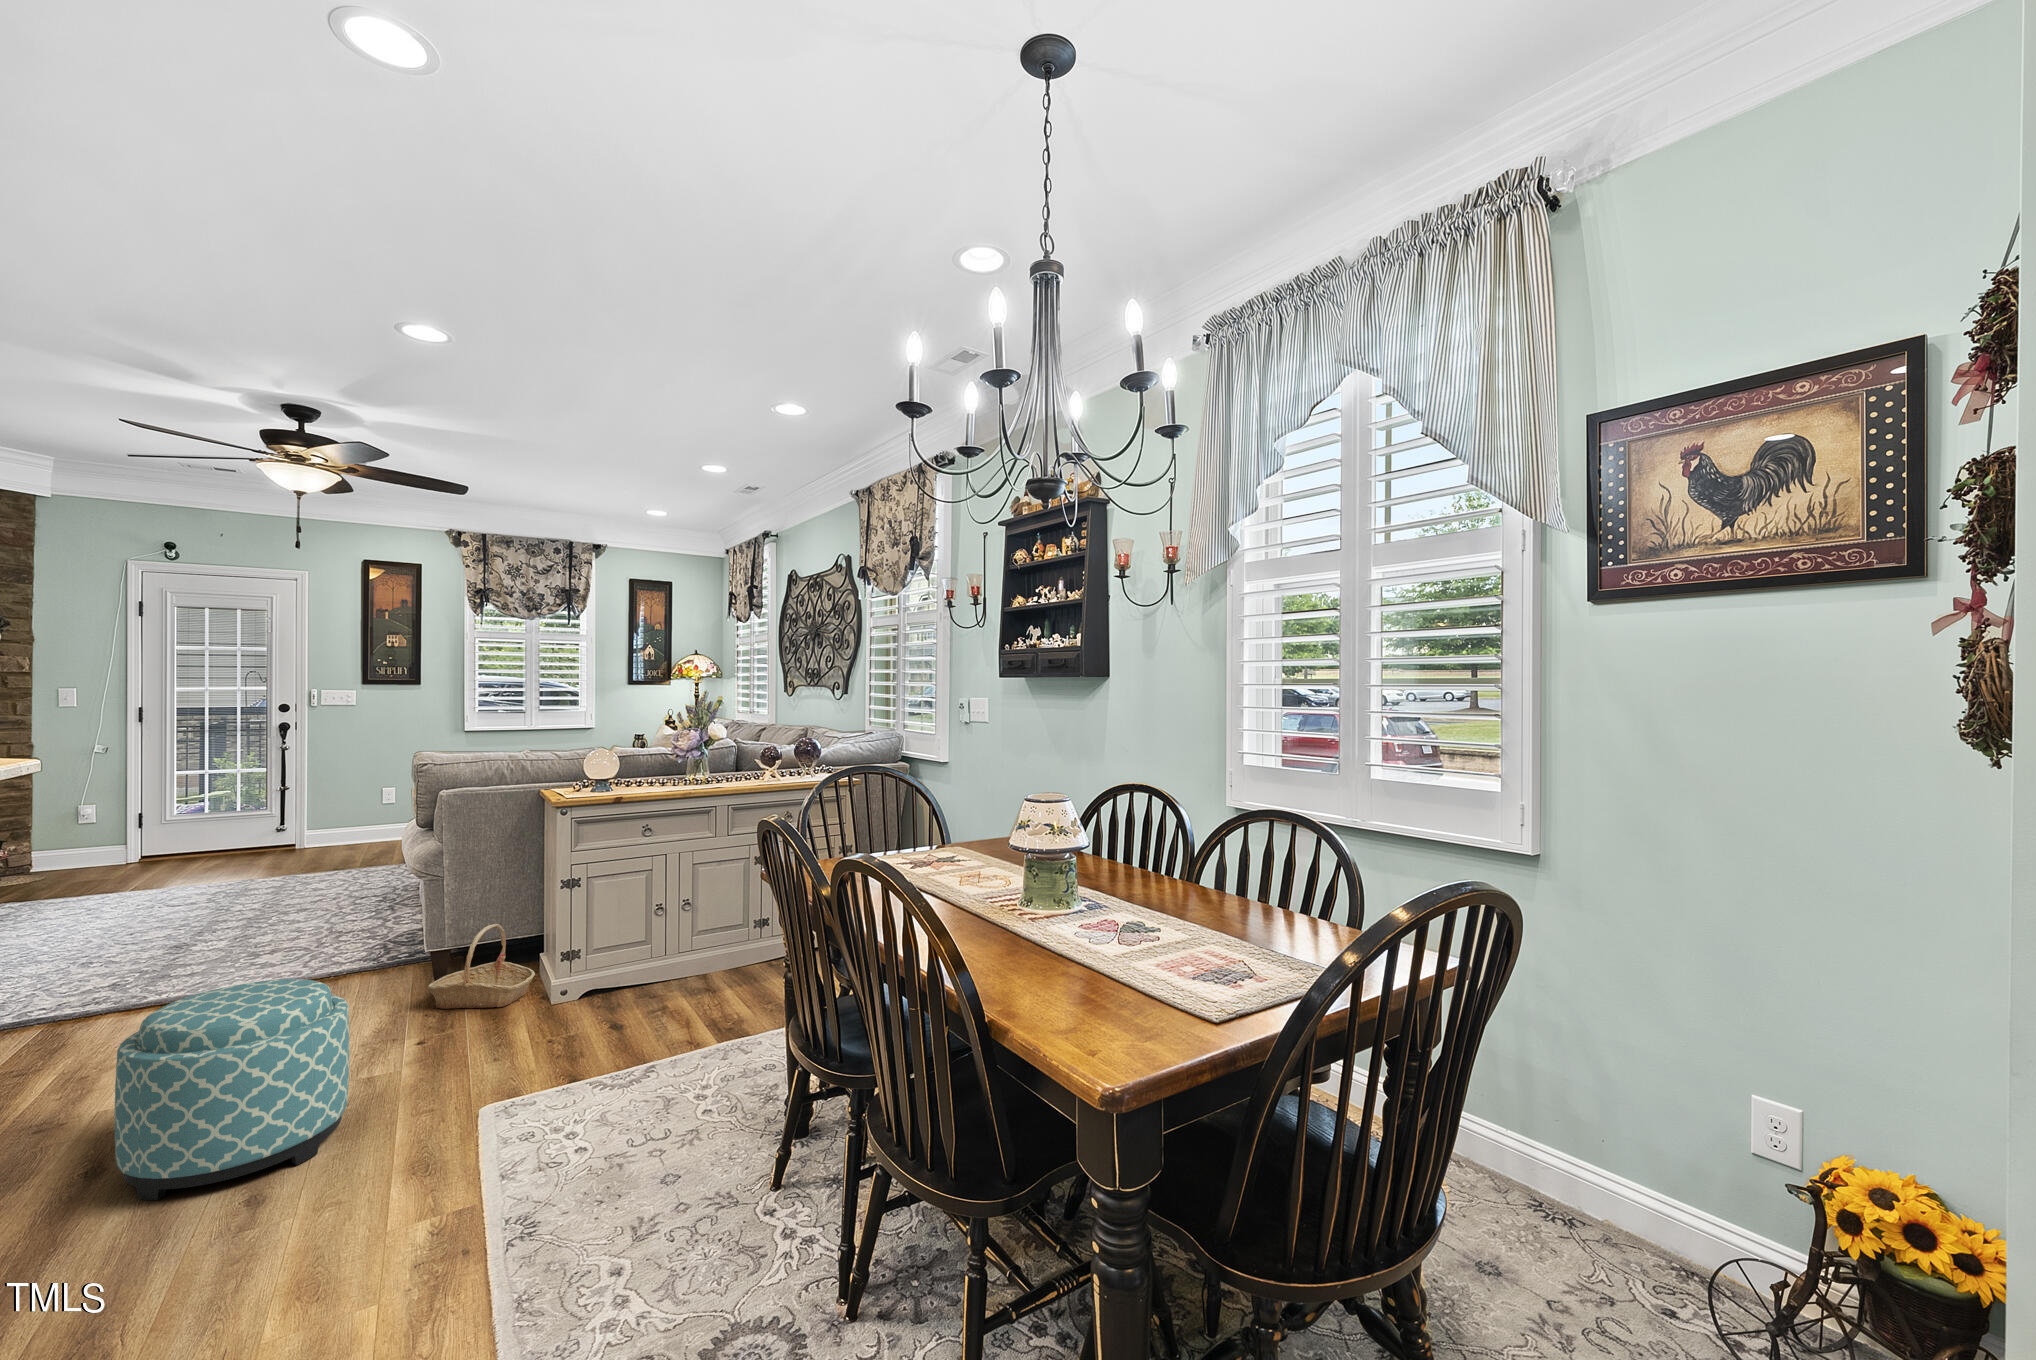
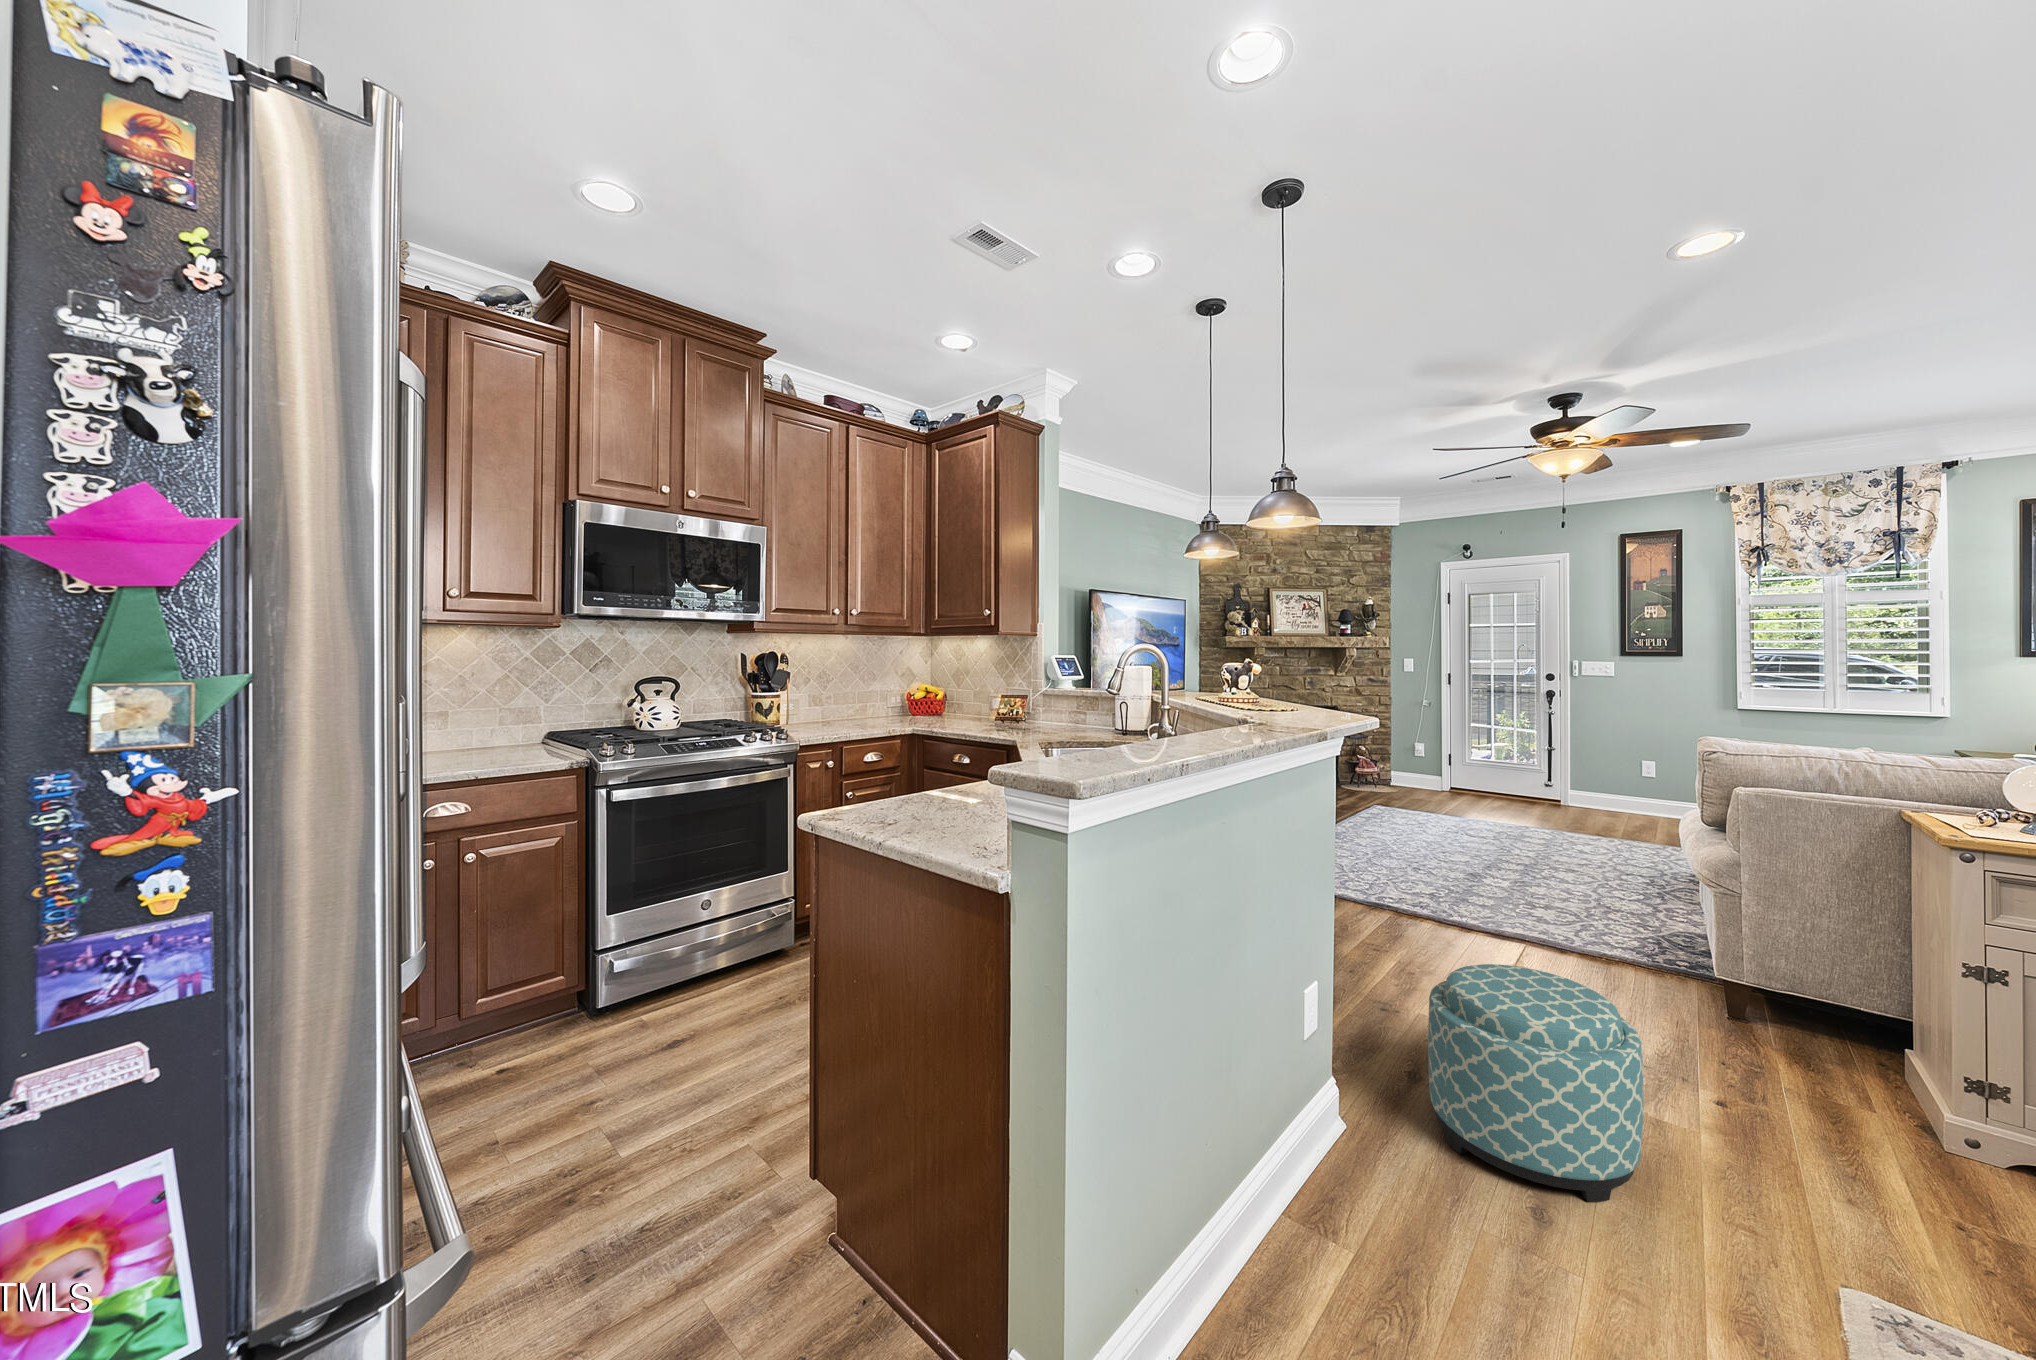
basket: present [428,924,535,1009] -> none [1726,978,1900,1099]

